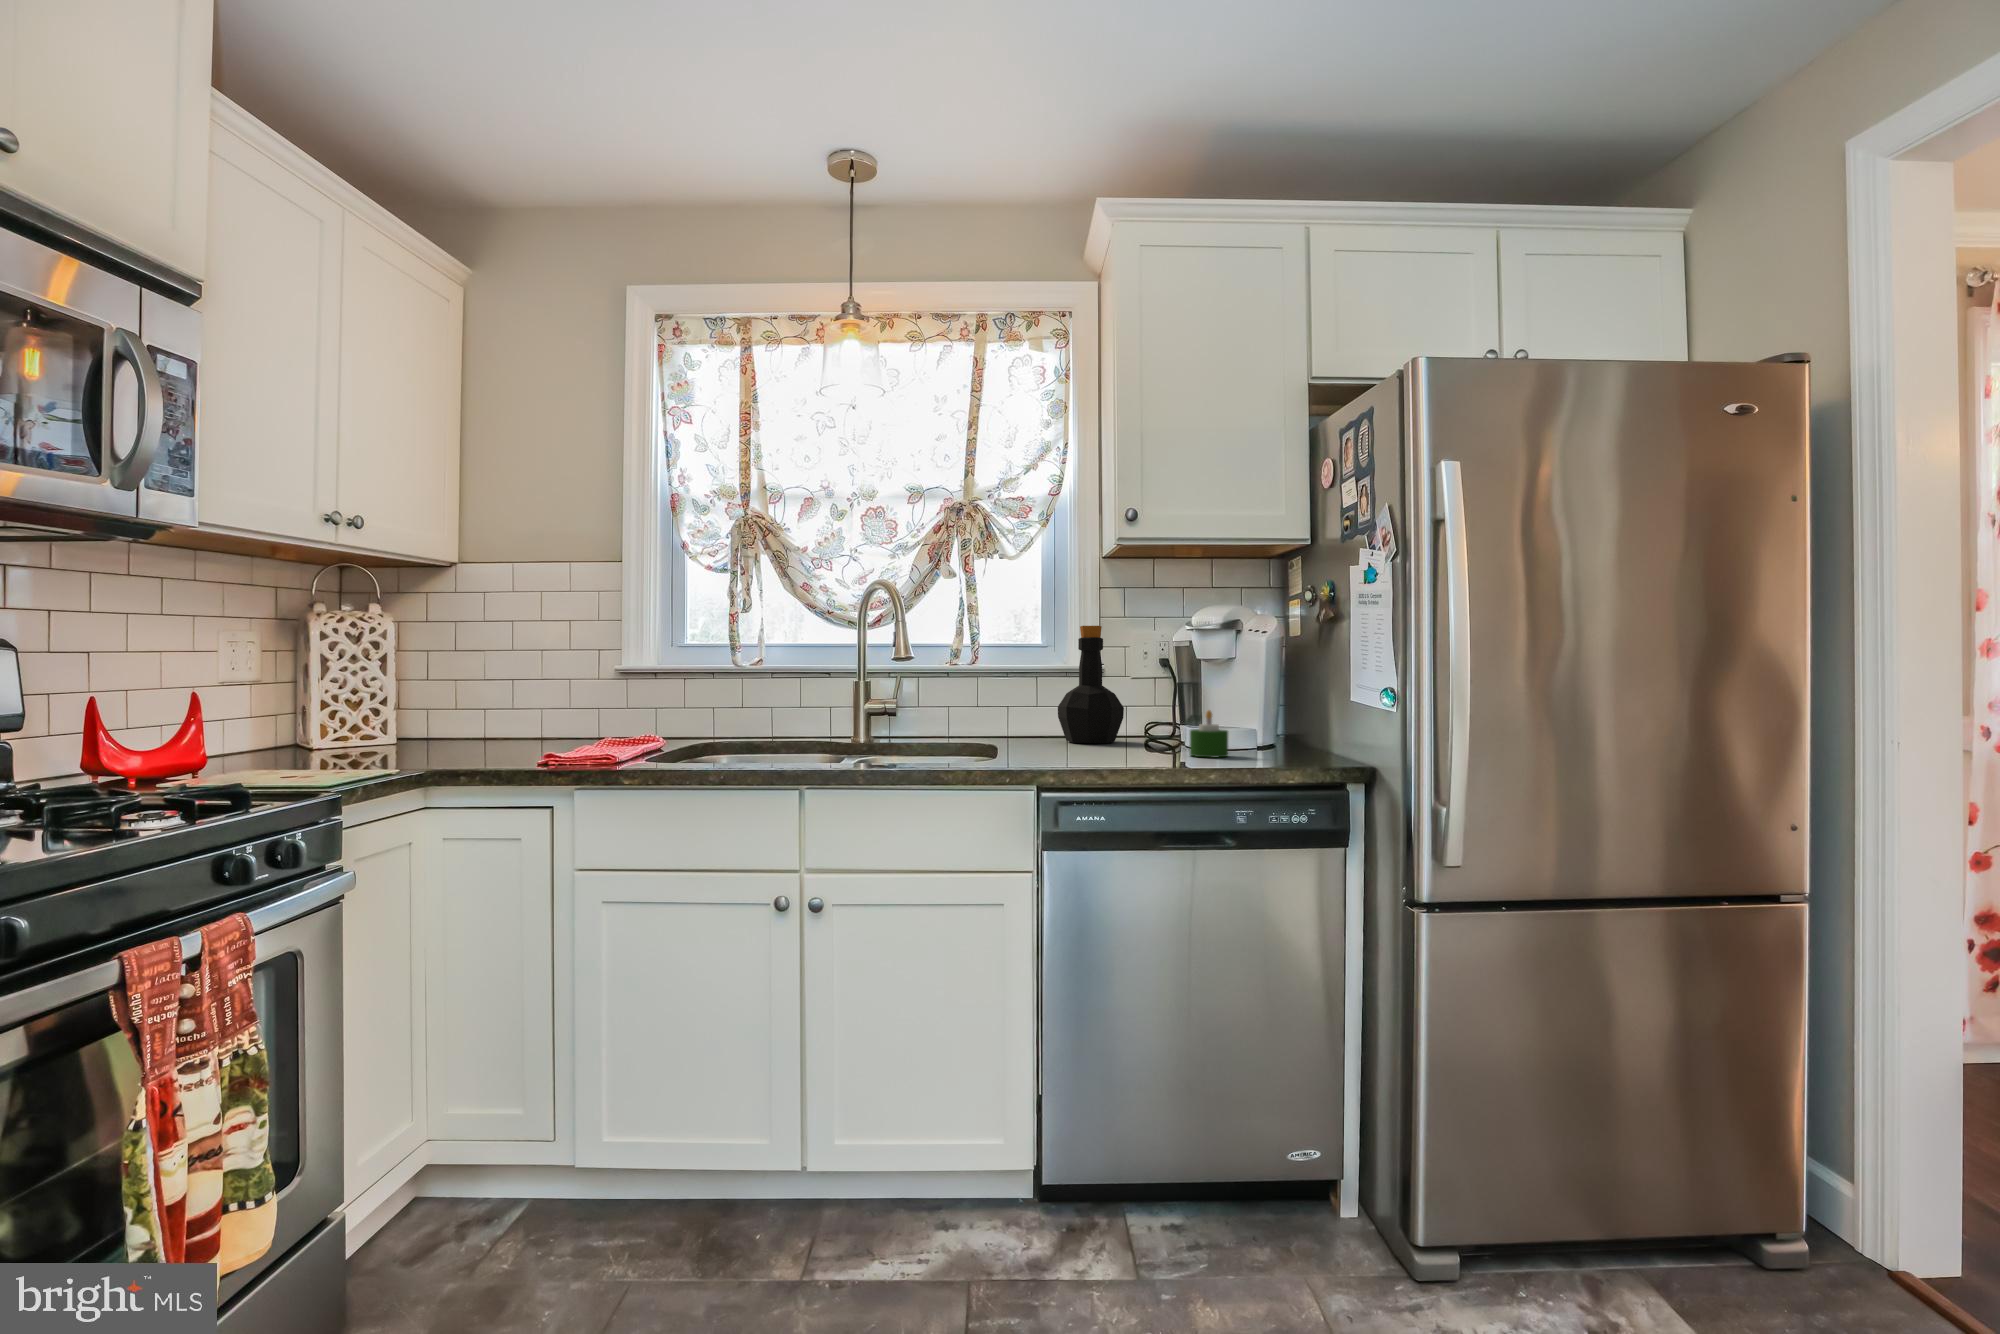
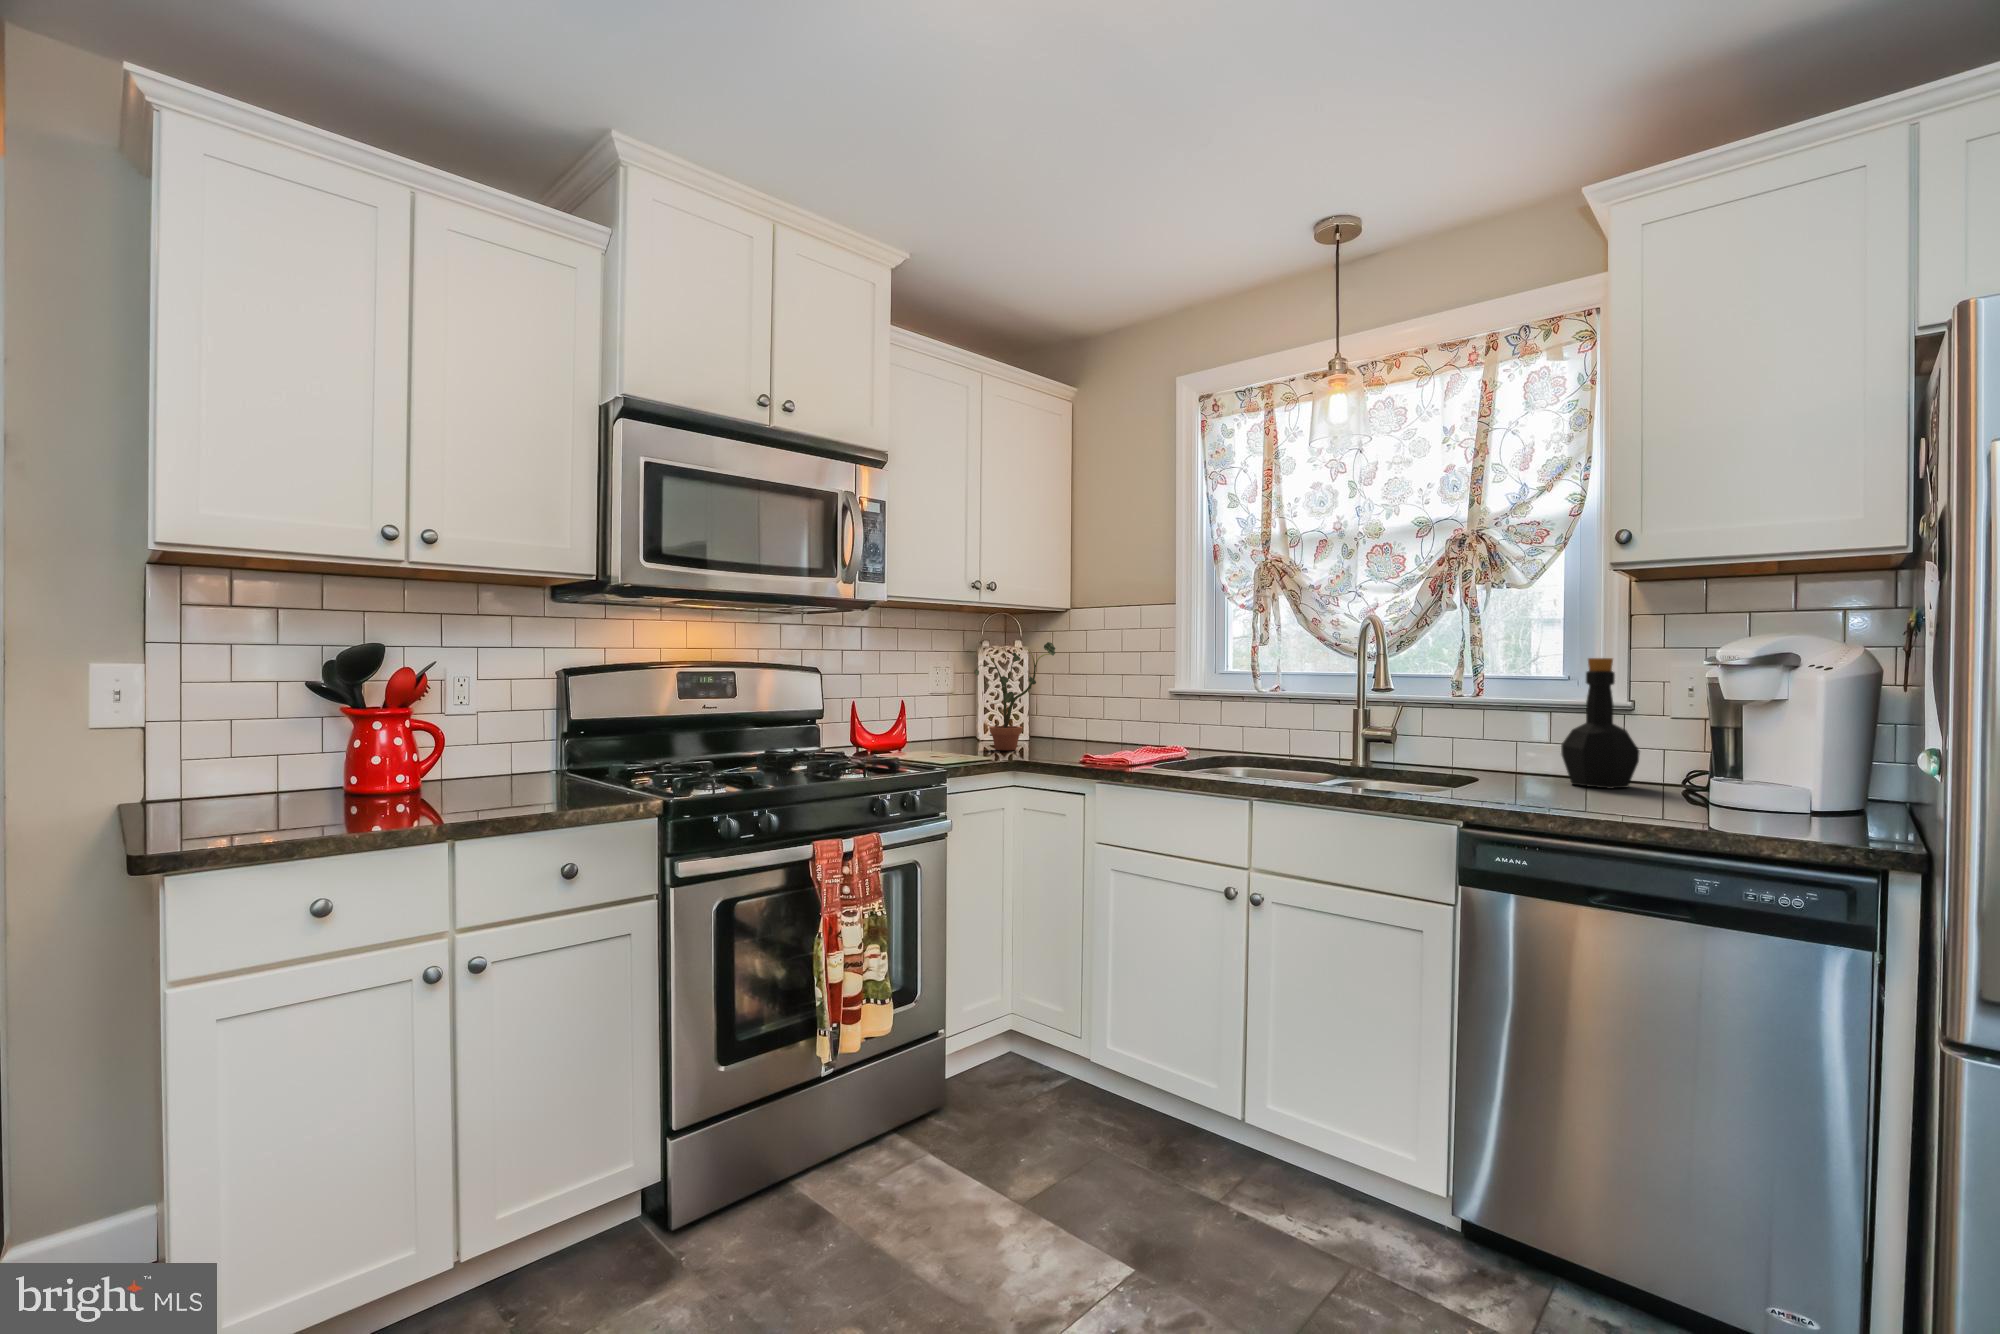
potted plant: none [330,604,454,758] -> present [974,642,1055,750]
candle: present [1190,710,1228,757] -> none [1661,761,1714,816]

